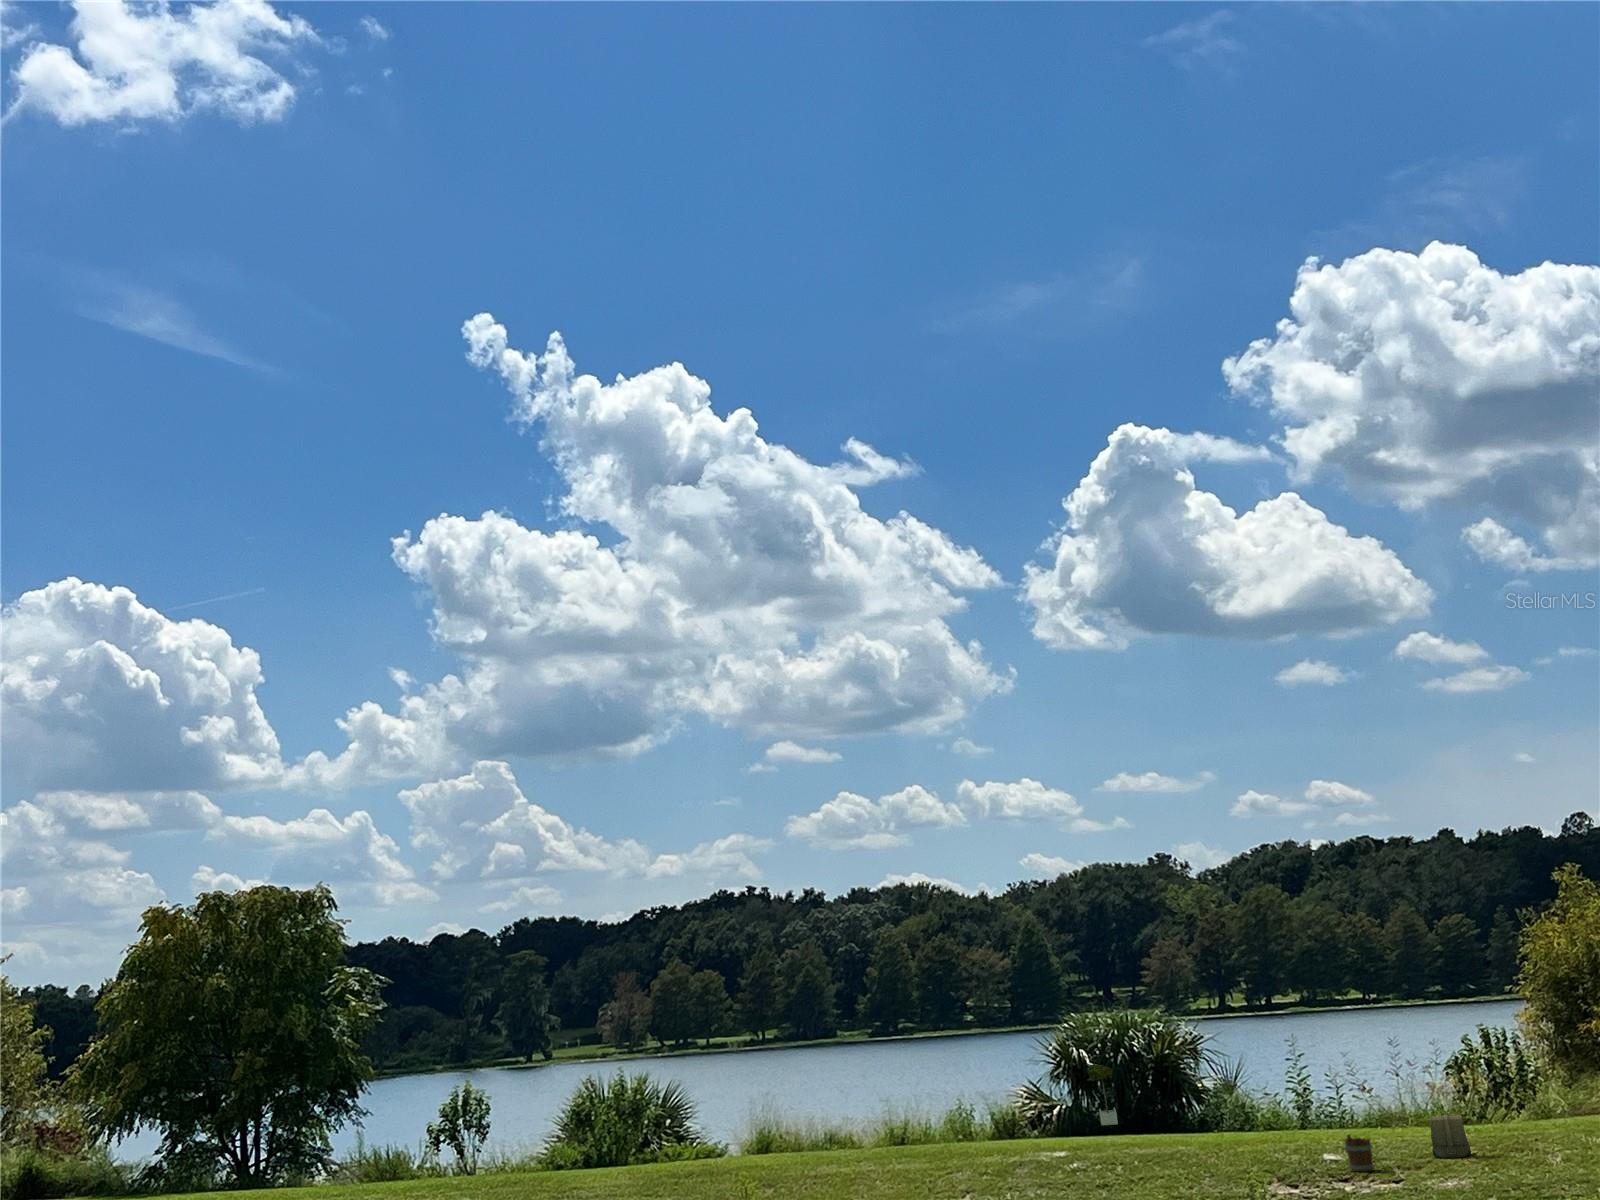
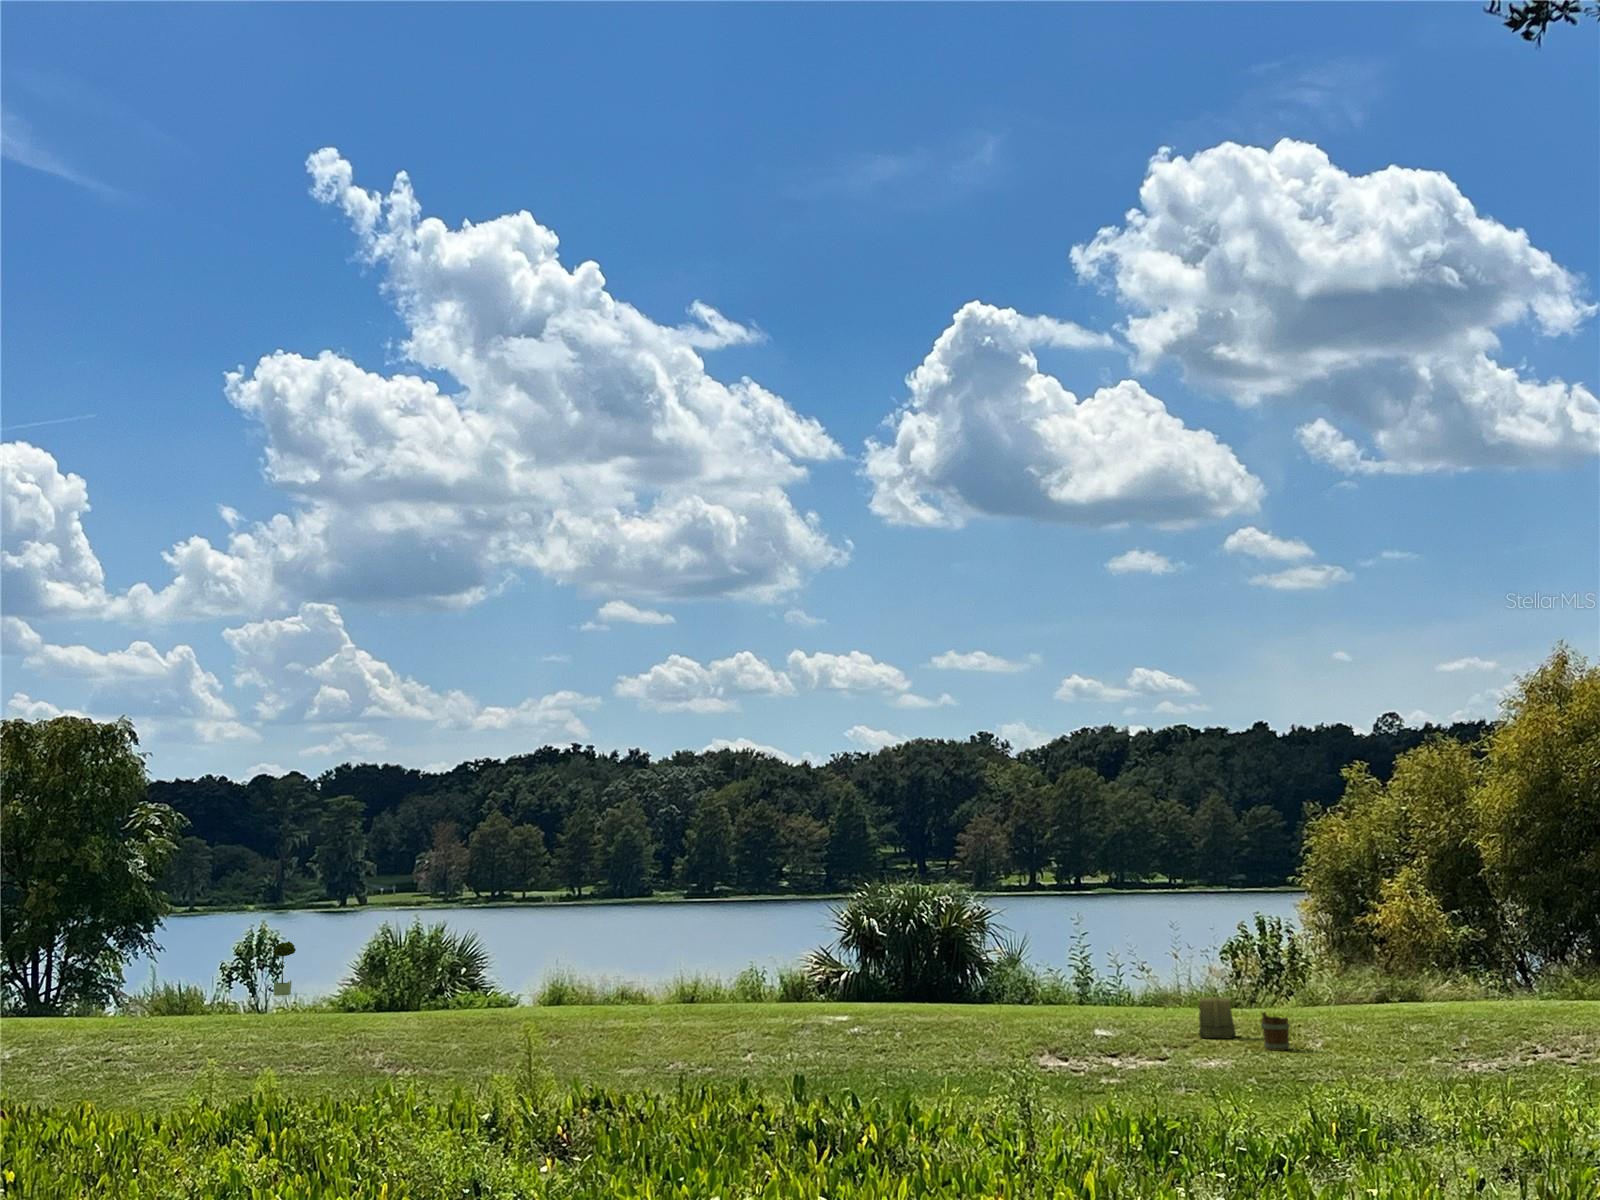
potted tree: present [1088,1064,1118,1125] -> present [274,941,296,995]
bucket: present [1345,1134,1374,1172] -> present [1261,1012,1290,1051]

